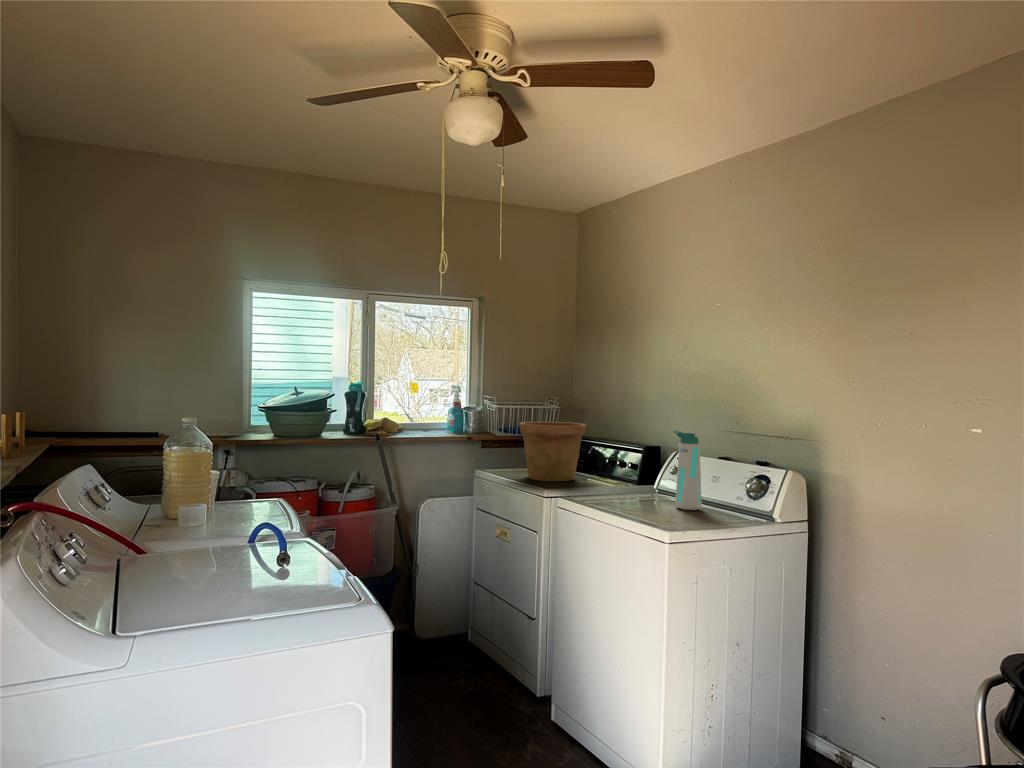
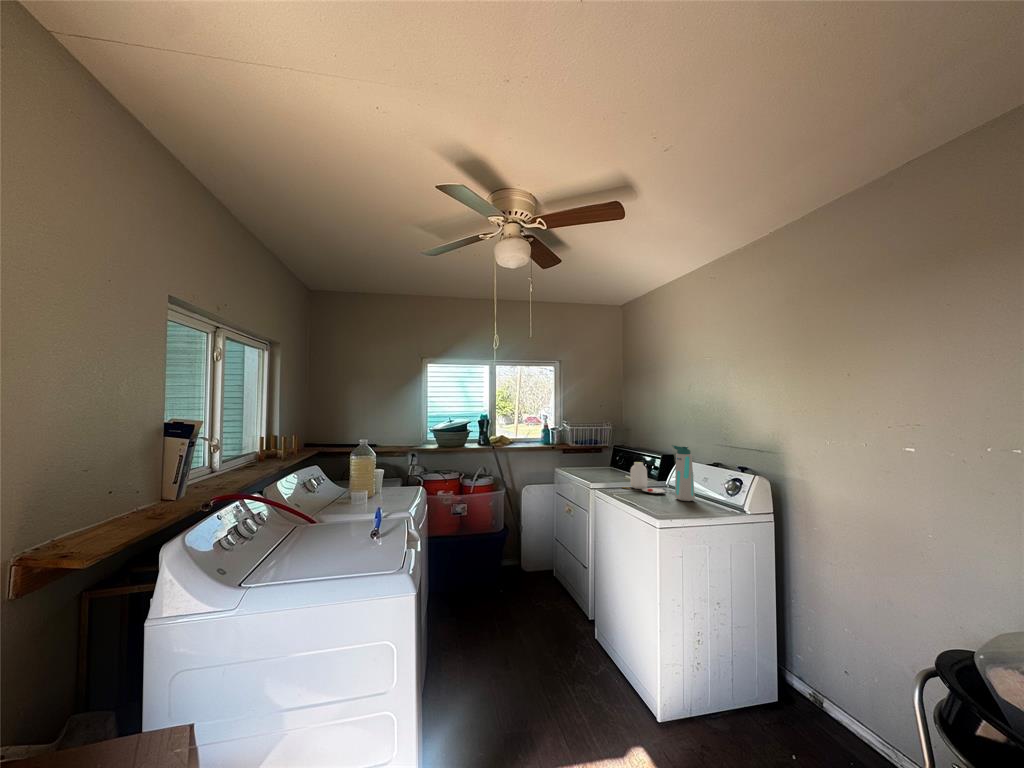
flower pot: present [519,422,586,481] -> none [578,438,622,477]
jar: none [594,457,658,501] -> present [623,462,665,493]

